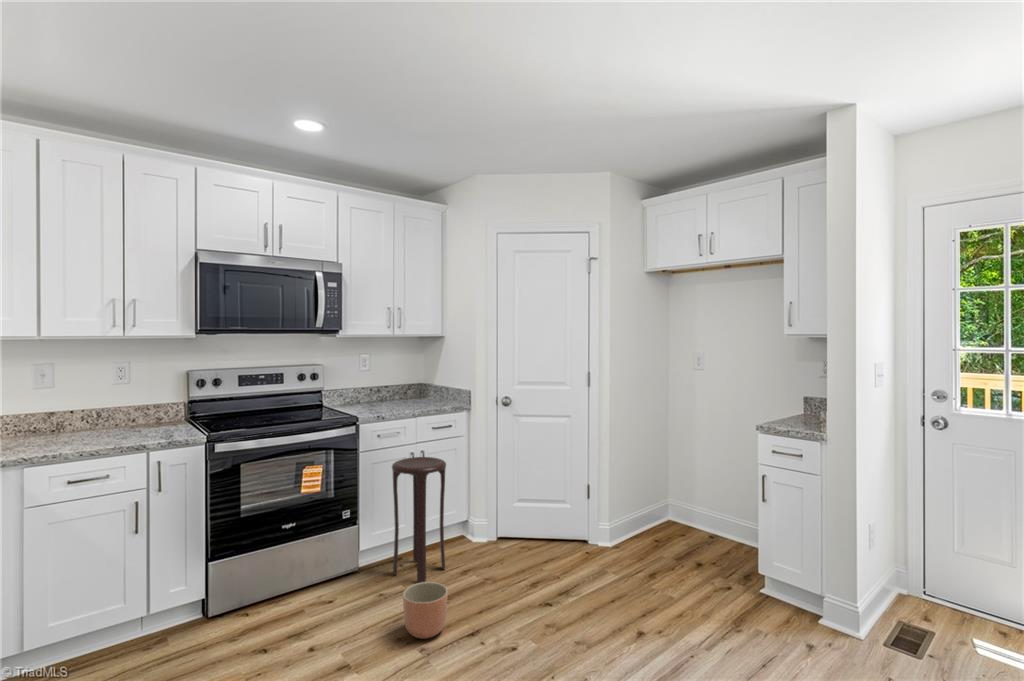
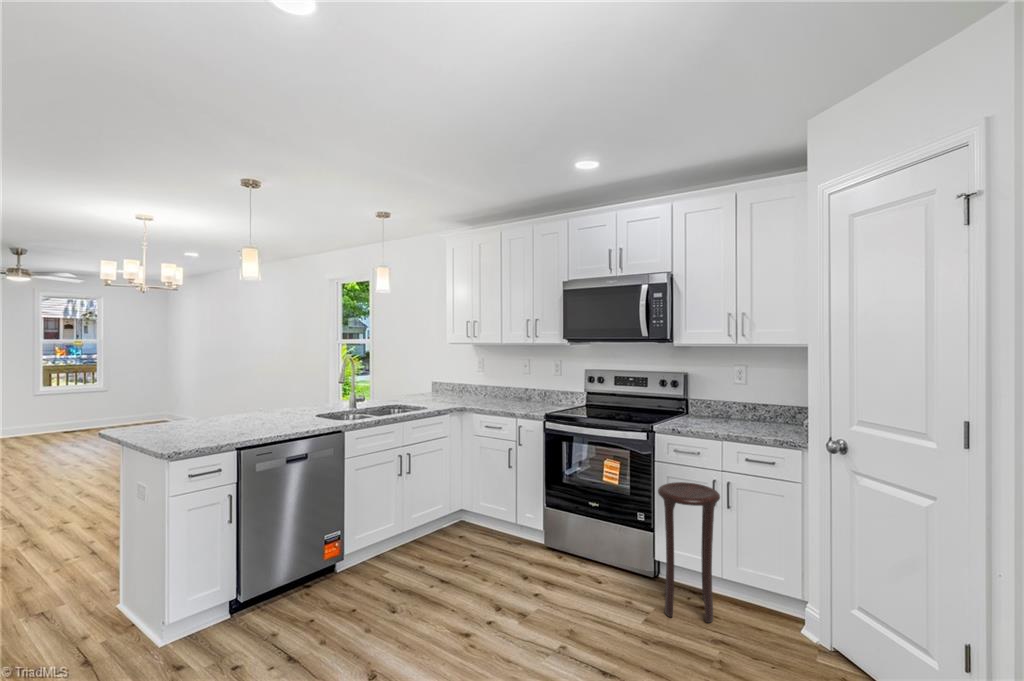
planter: present [403,582,448,639] -> none [567,593,610,649]

